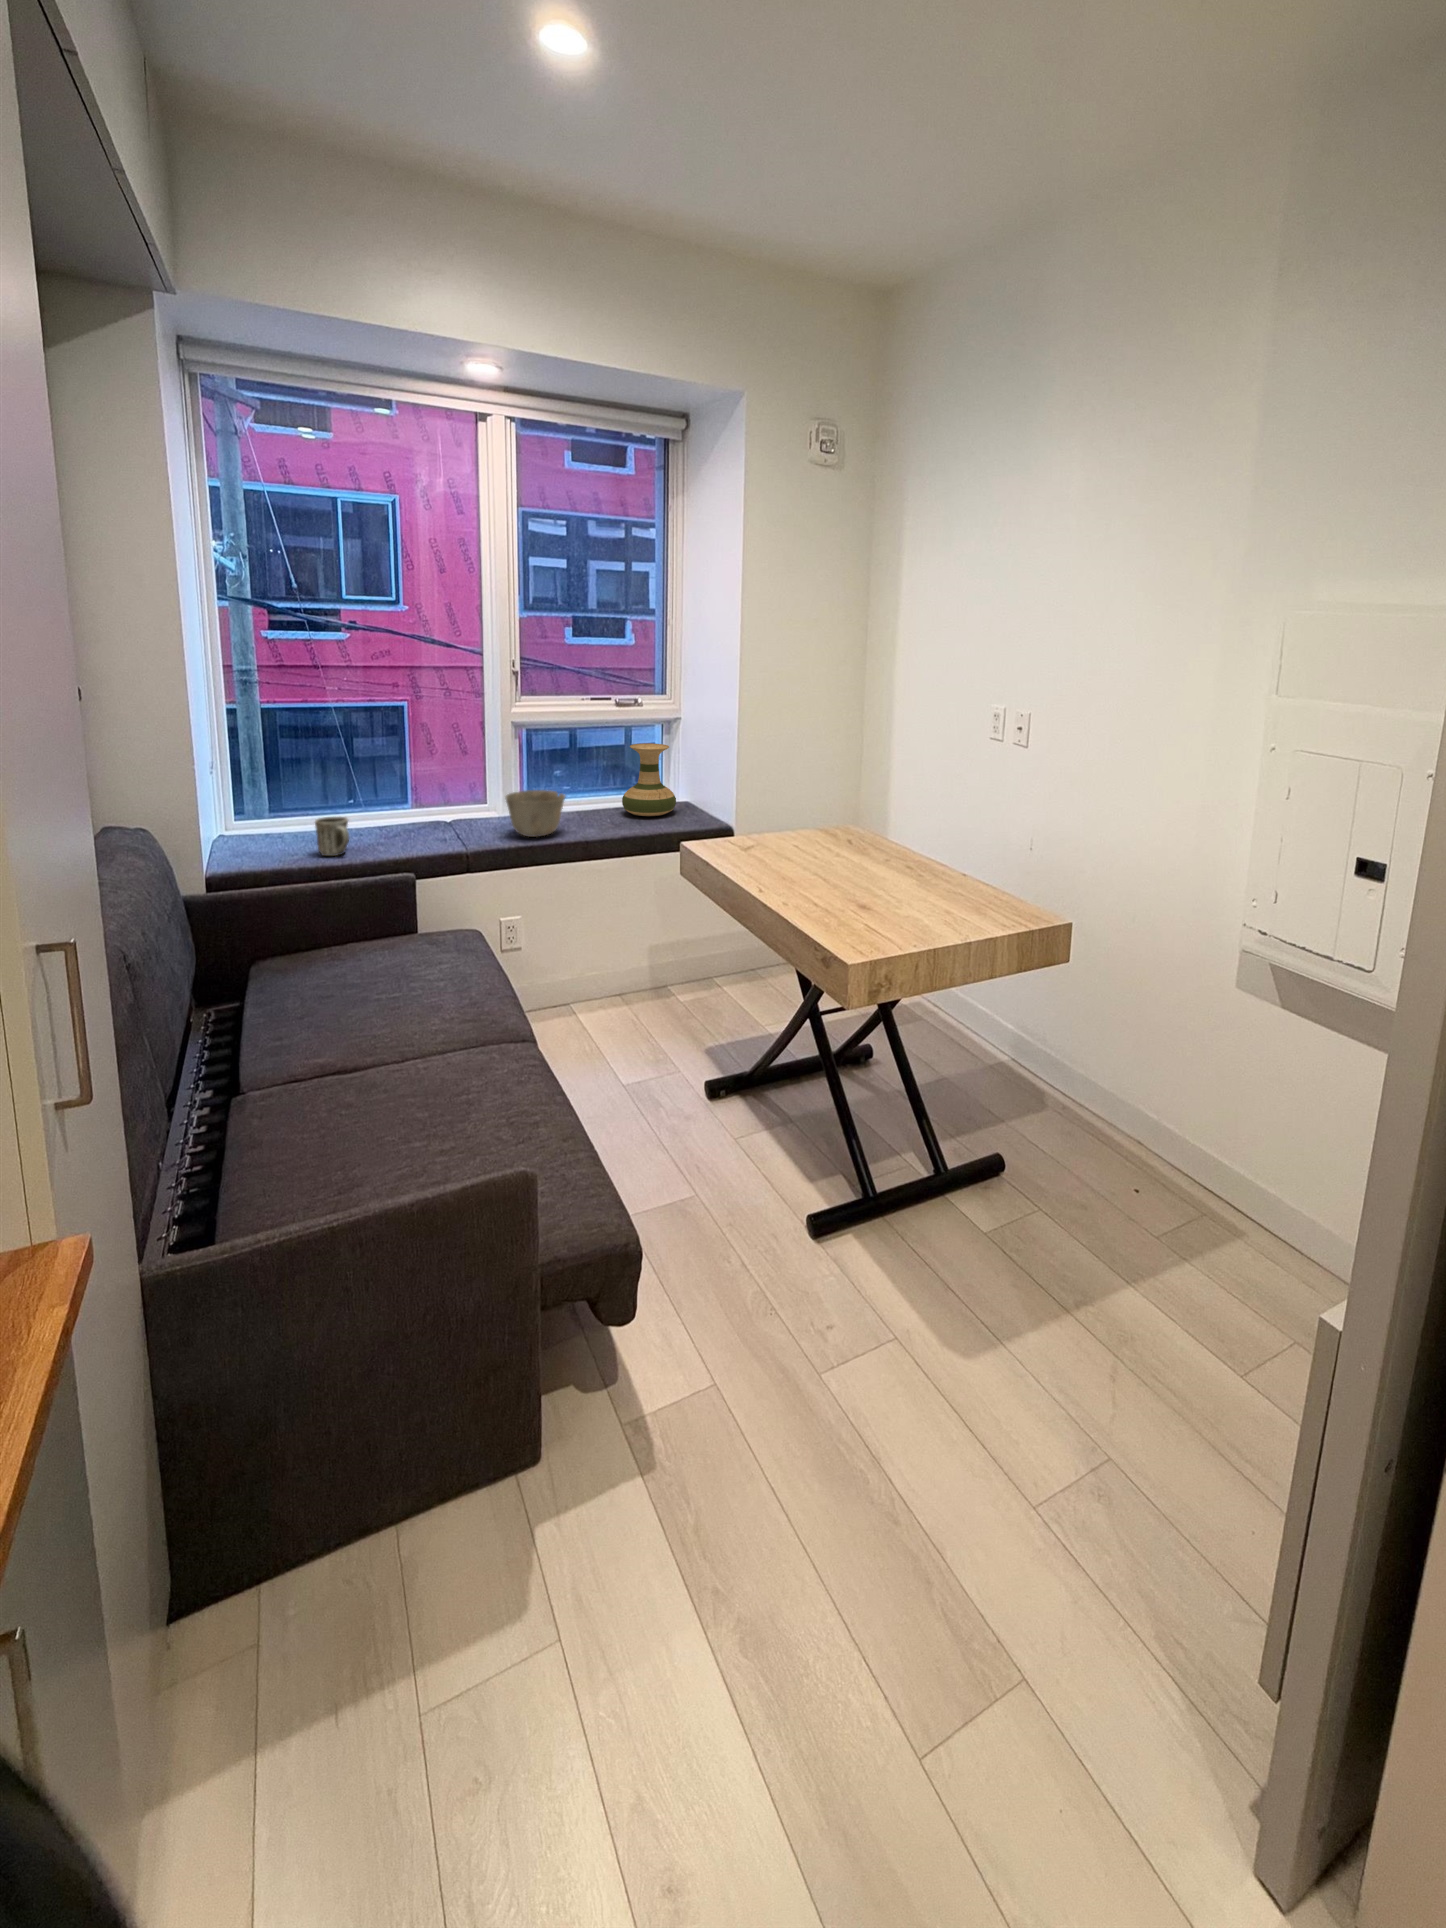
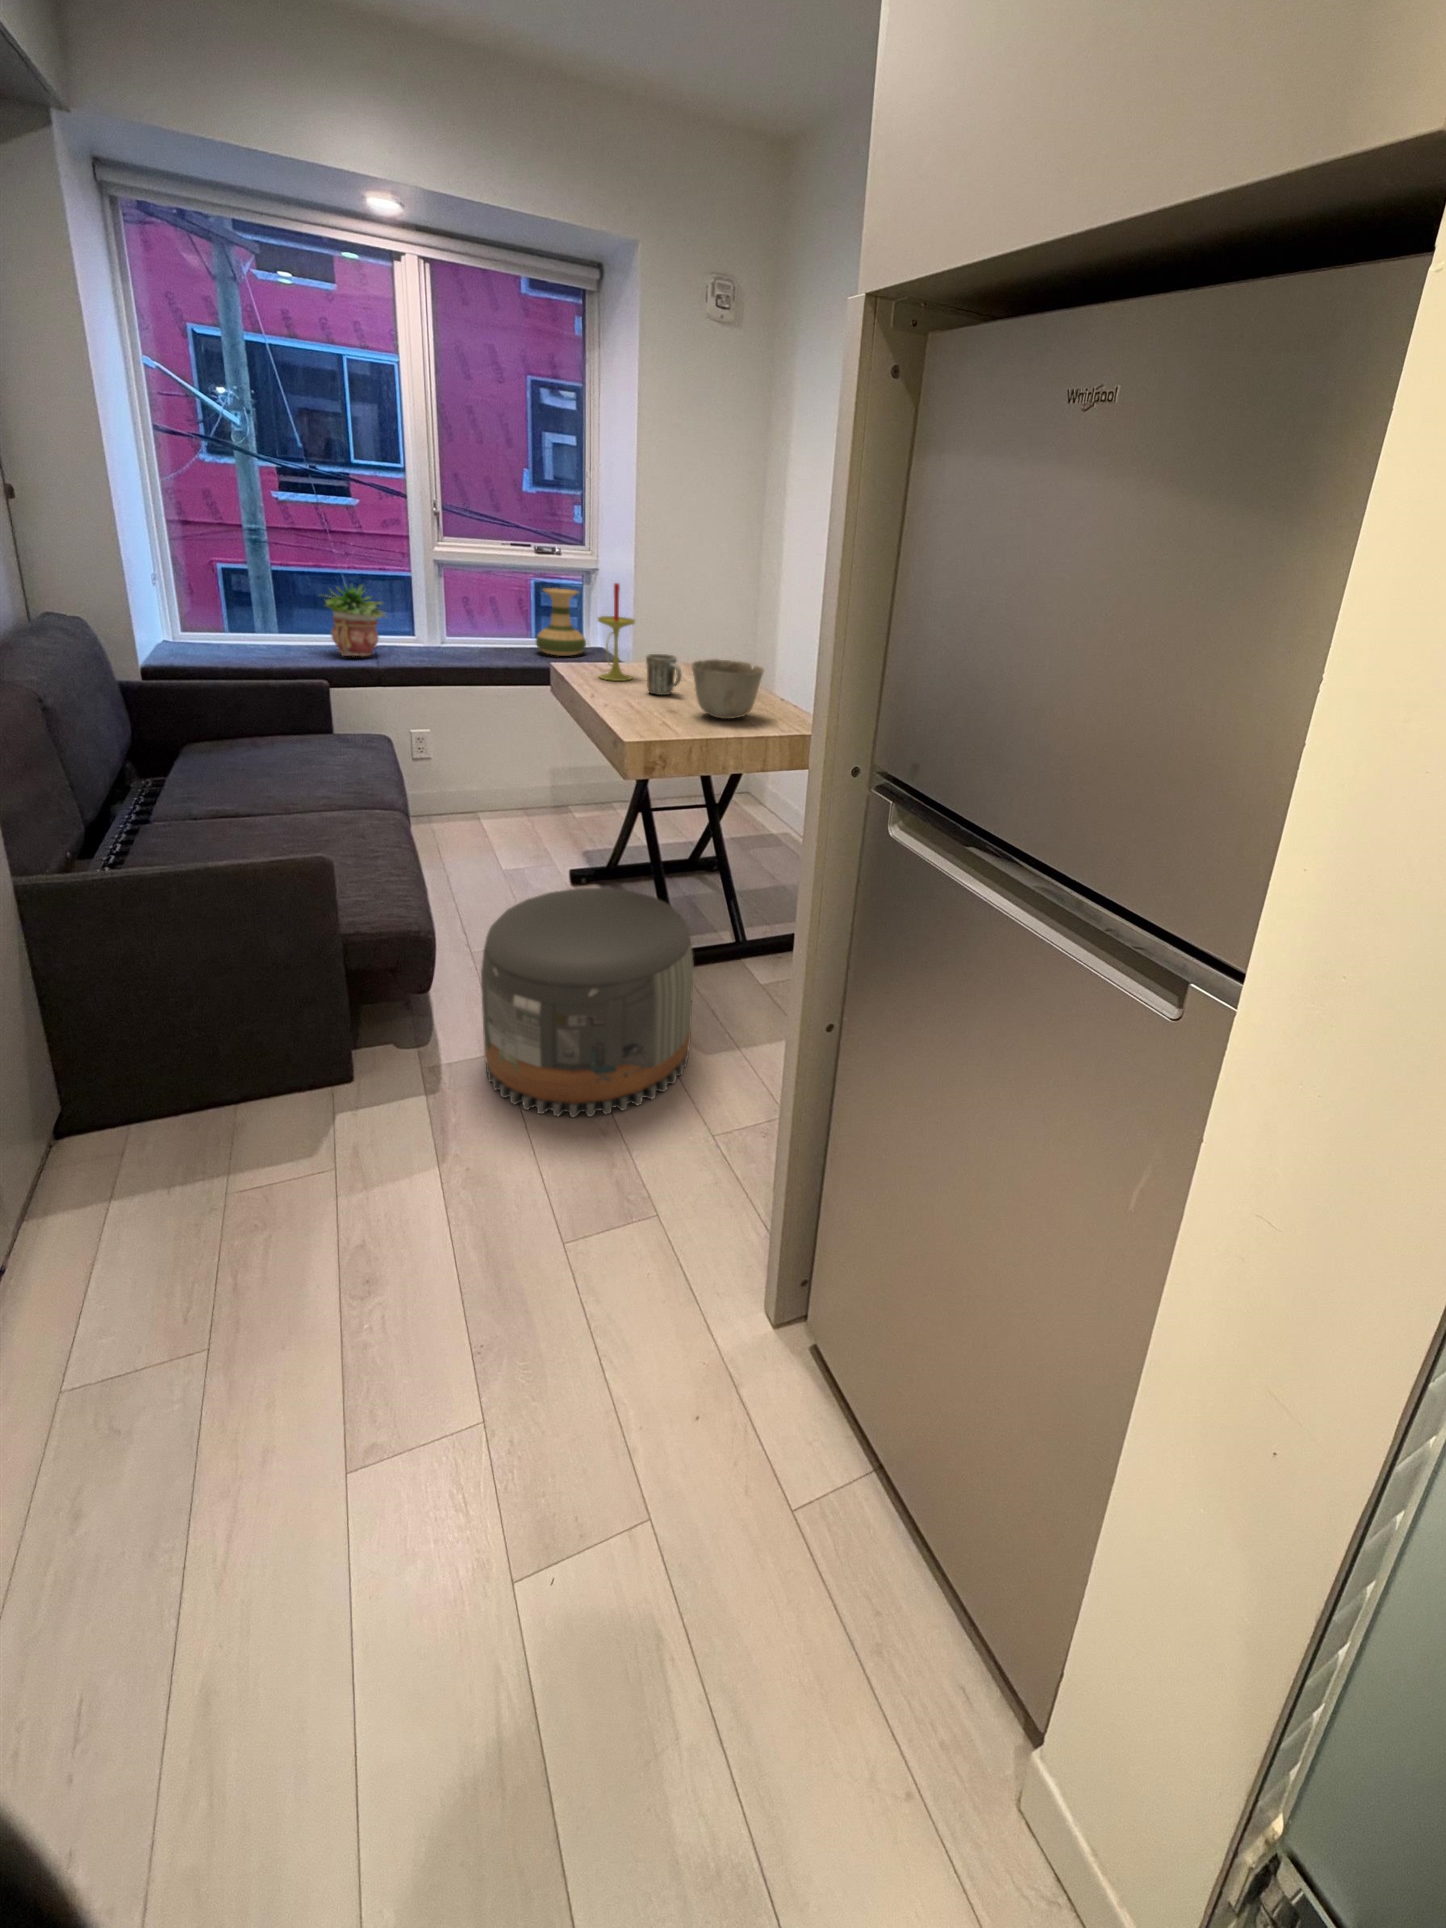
candle: none [743,750,786,862] -> present [598,583,635,681]
potted plant: none [394,755,471,838] -> present [324,584,385,656]
ceramic bowl: present [505,790,565,837] -> present [691,659,764,719]
mug: present [315,817,349,856] -> present [646,654,681,695]
pouf: none [702,1143,964,1499] -> present [481,888,694,1117]

